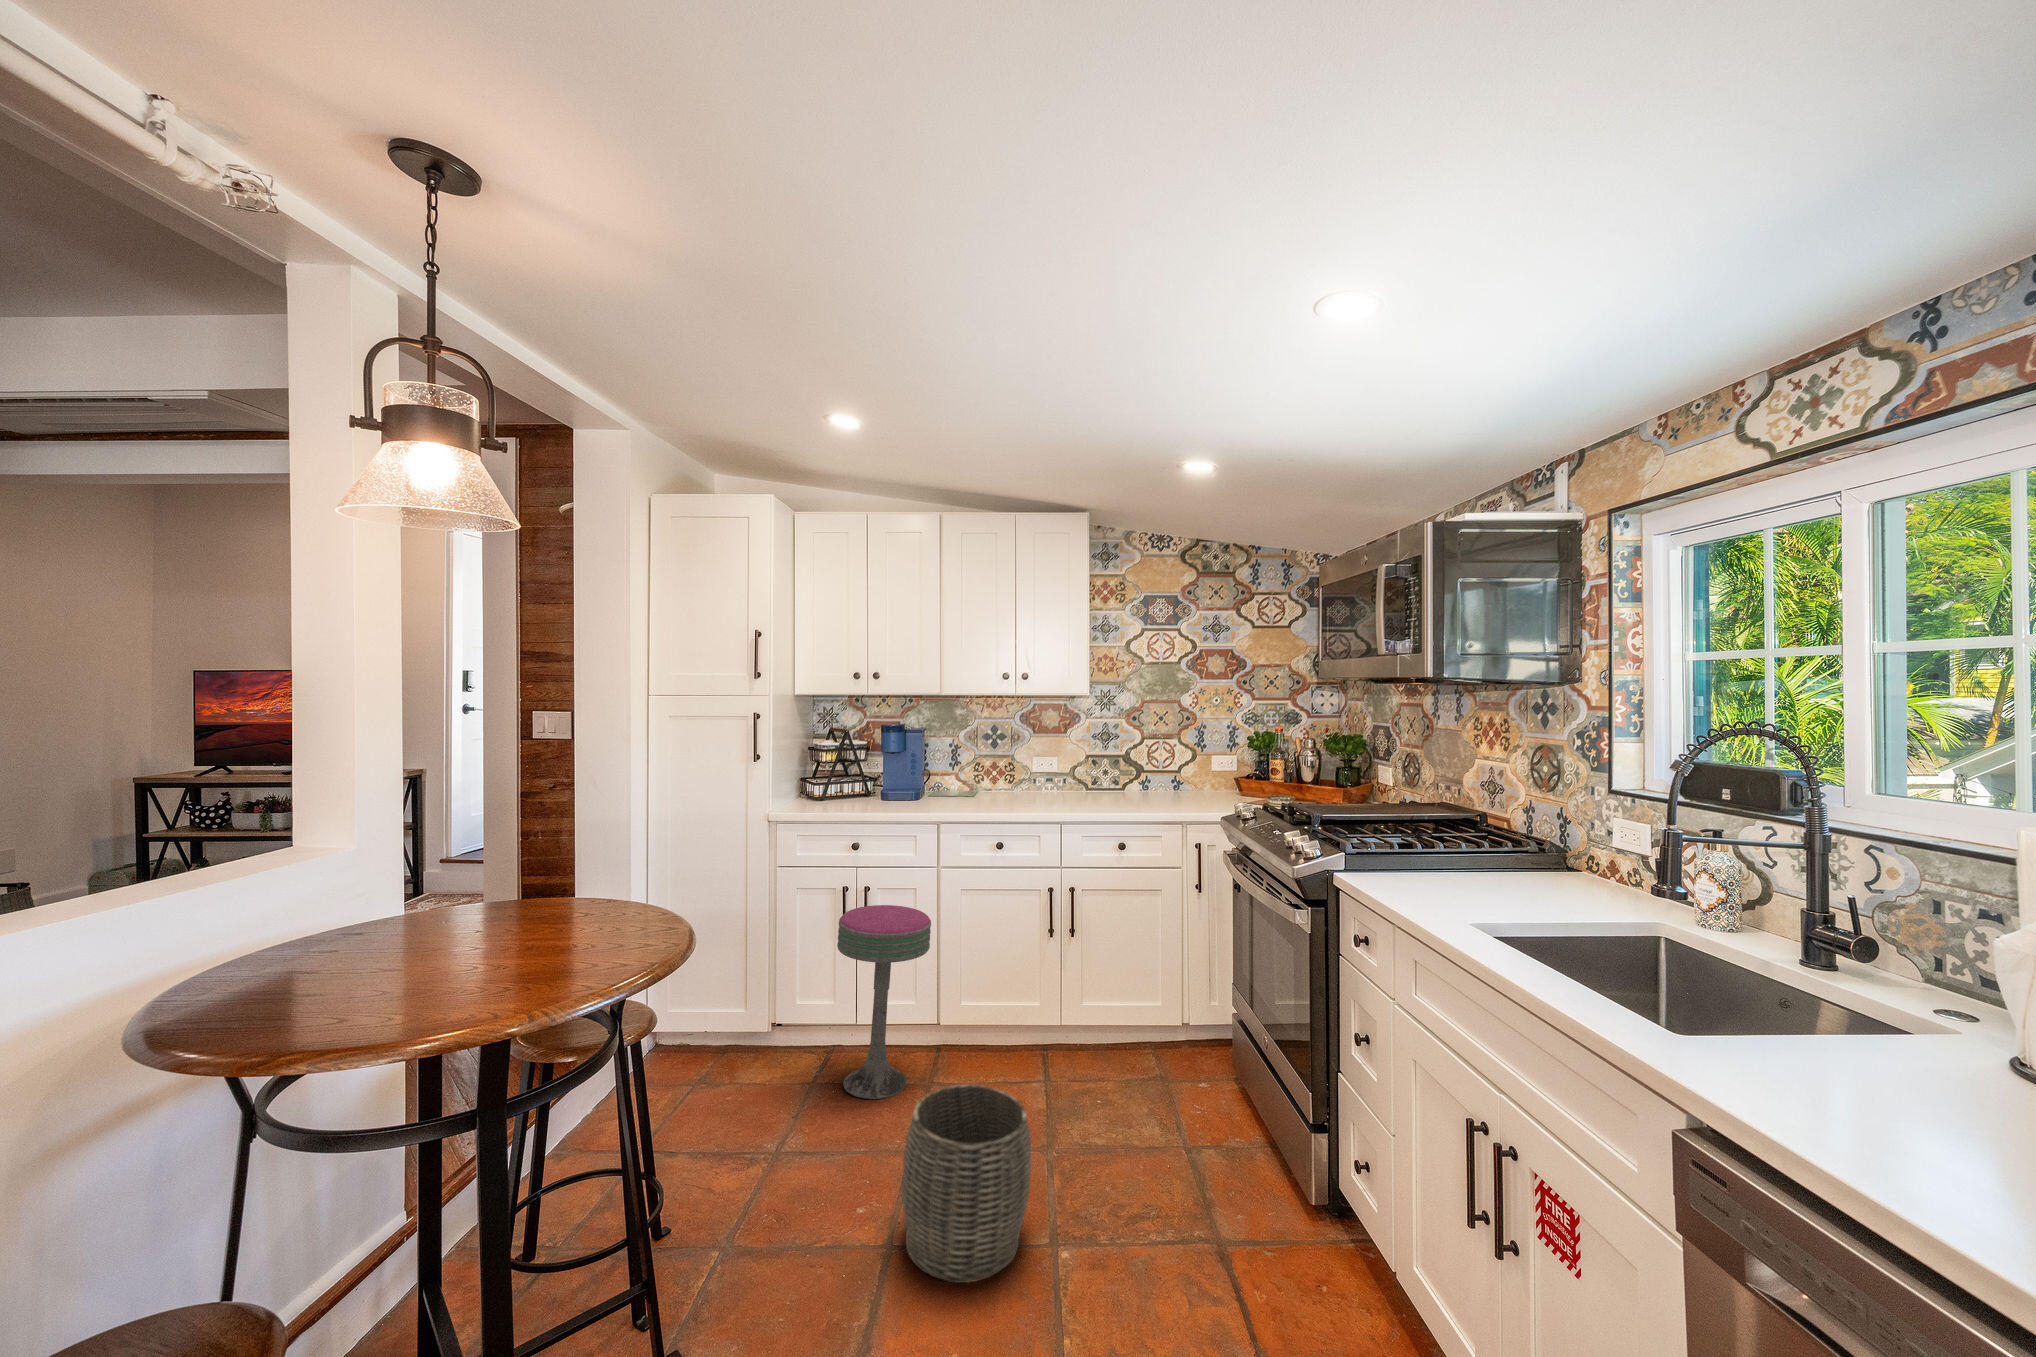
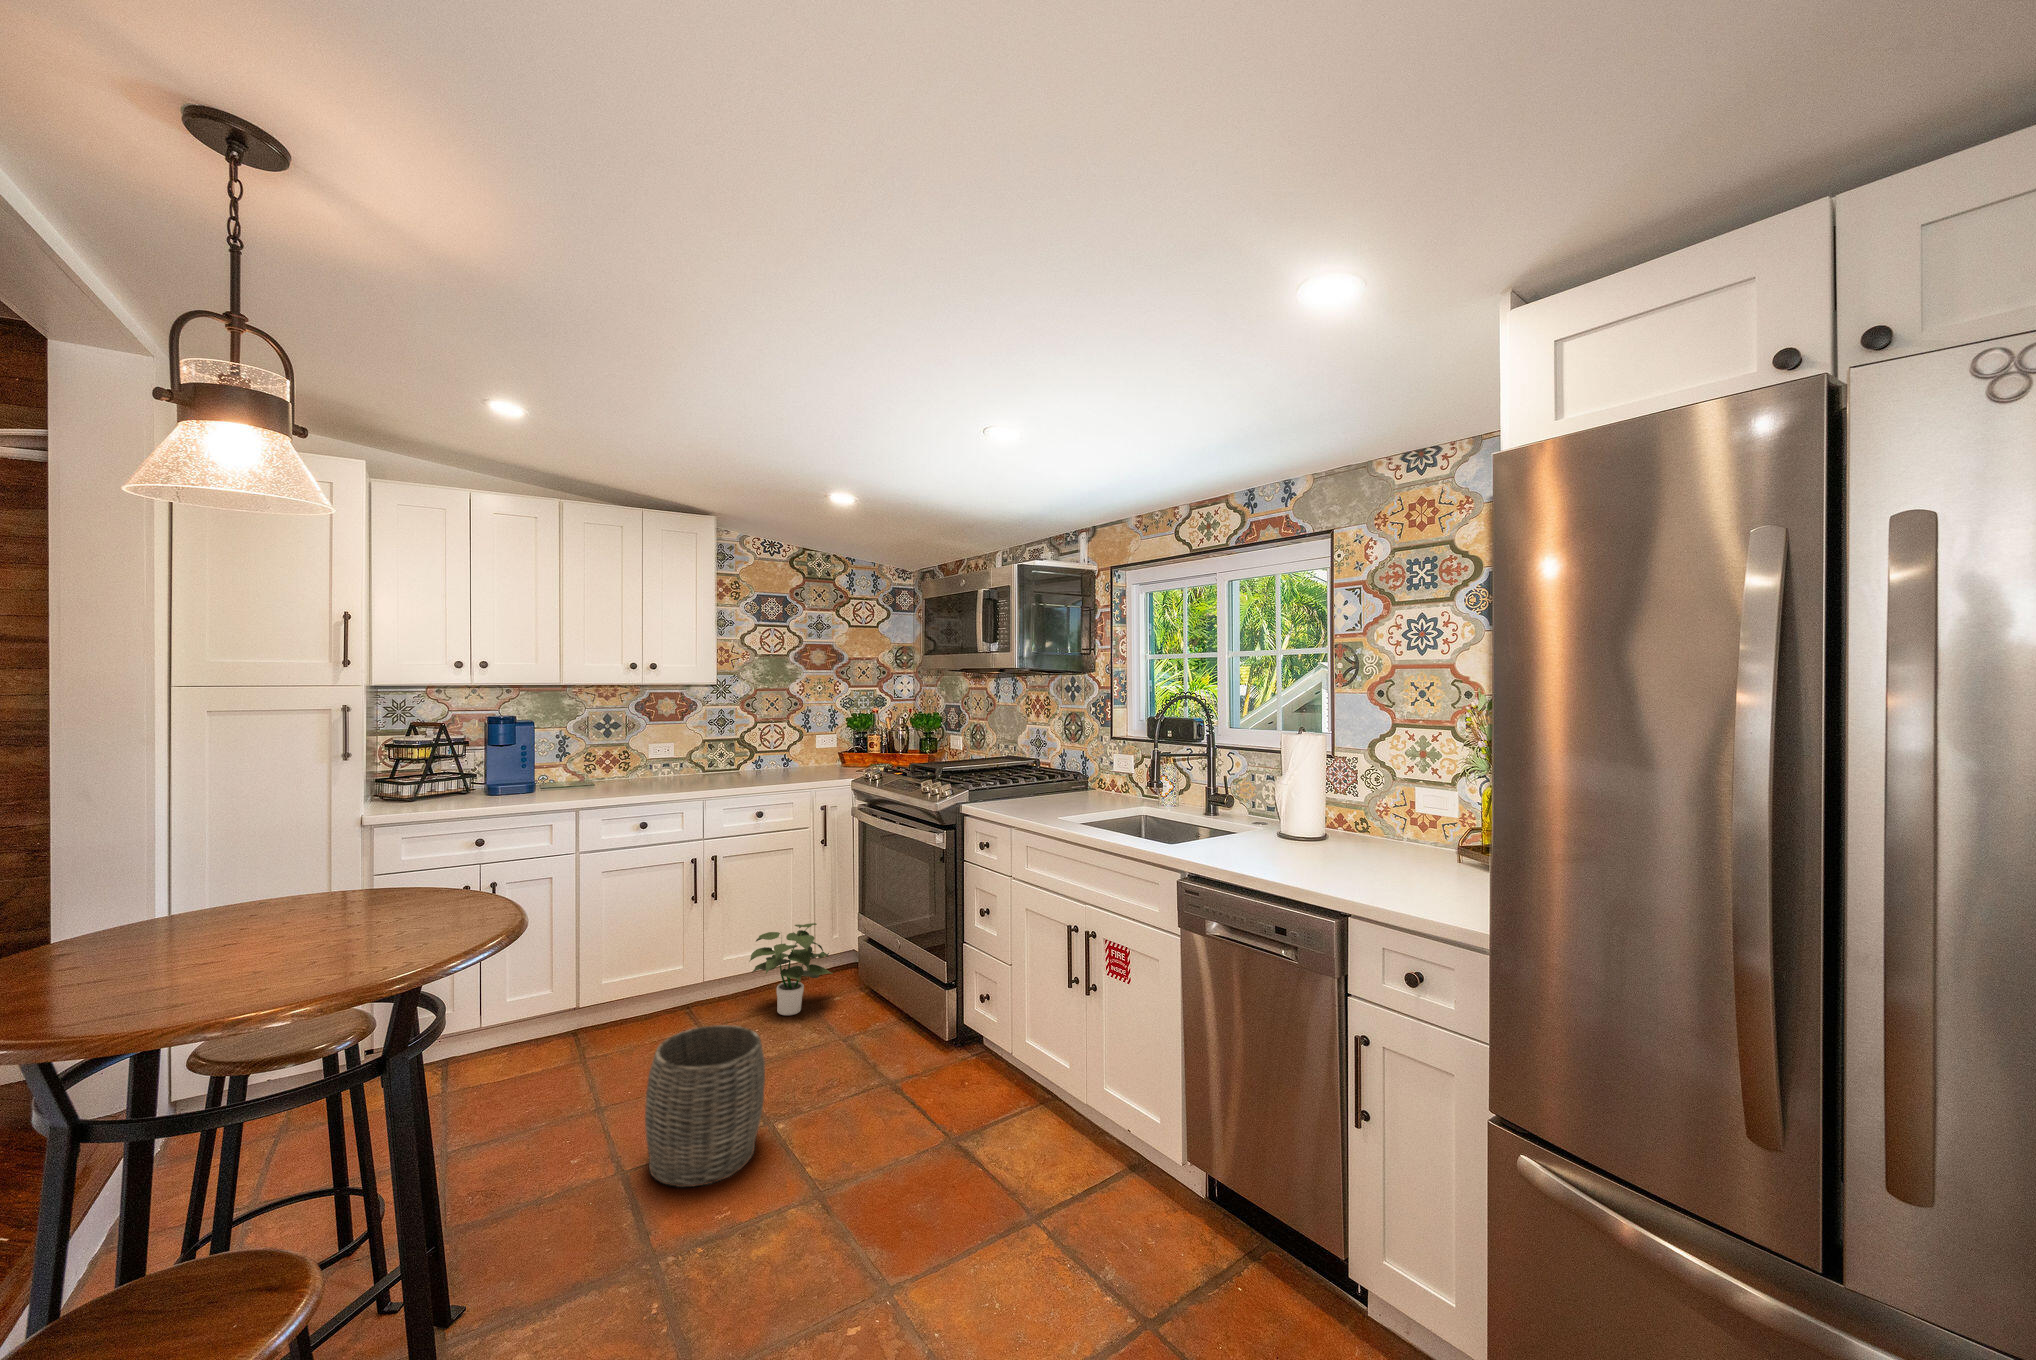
bar stool: present [837,905,931,1099] -> none [480,902,591,1100]
potted plant: none [1093,981,1187,1089] -> present [749,923,832,1015]

